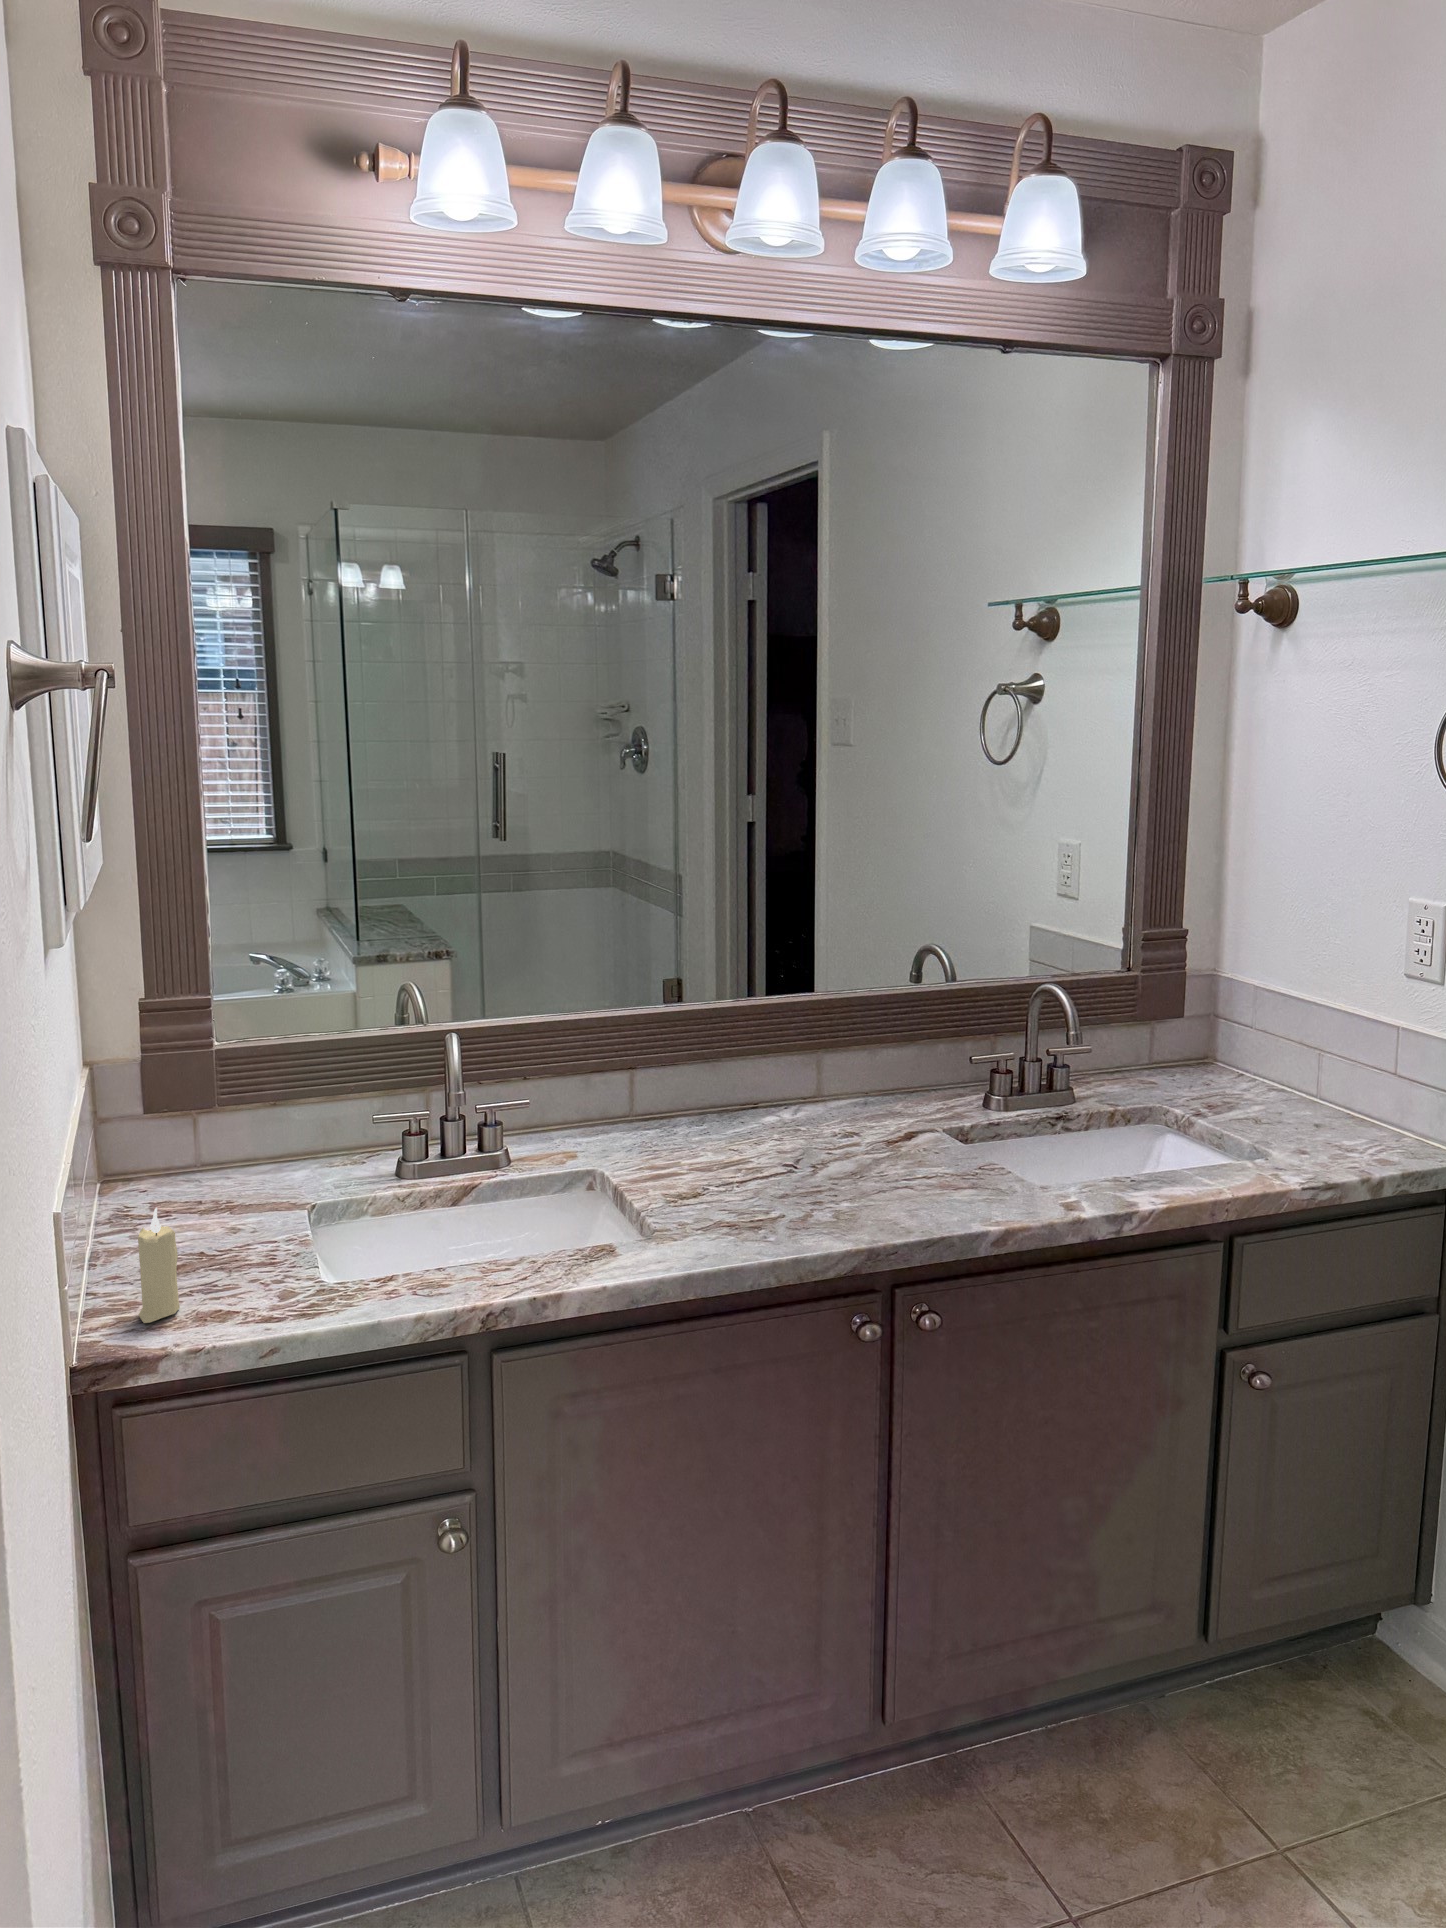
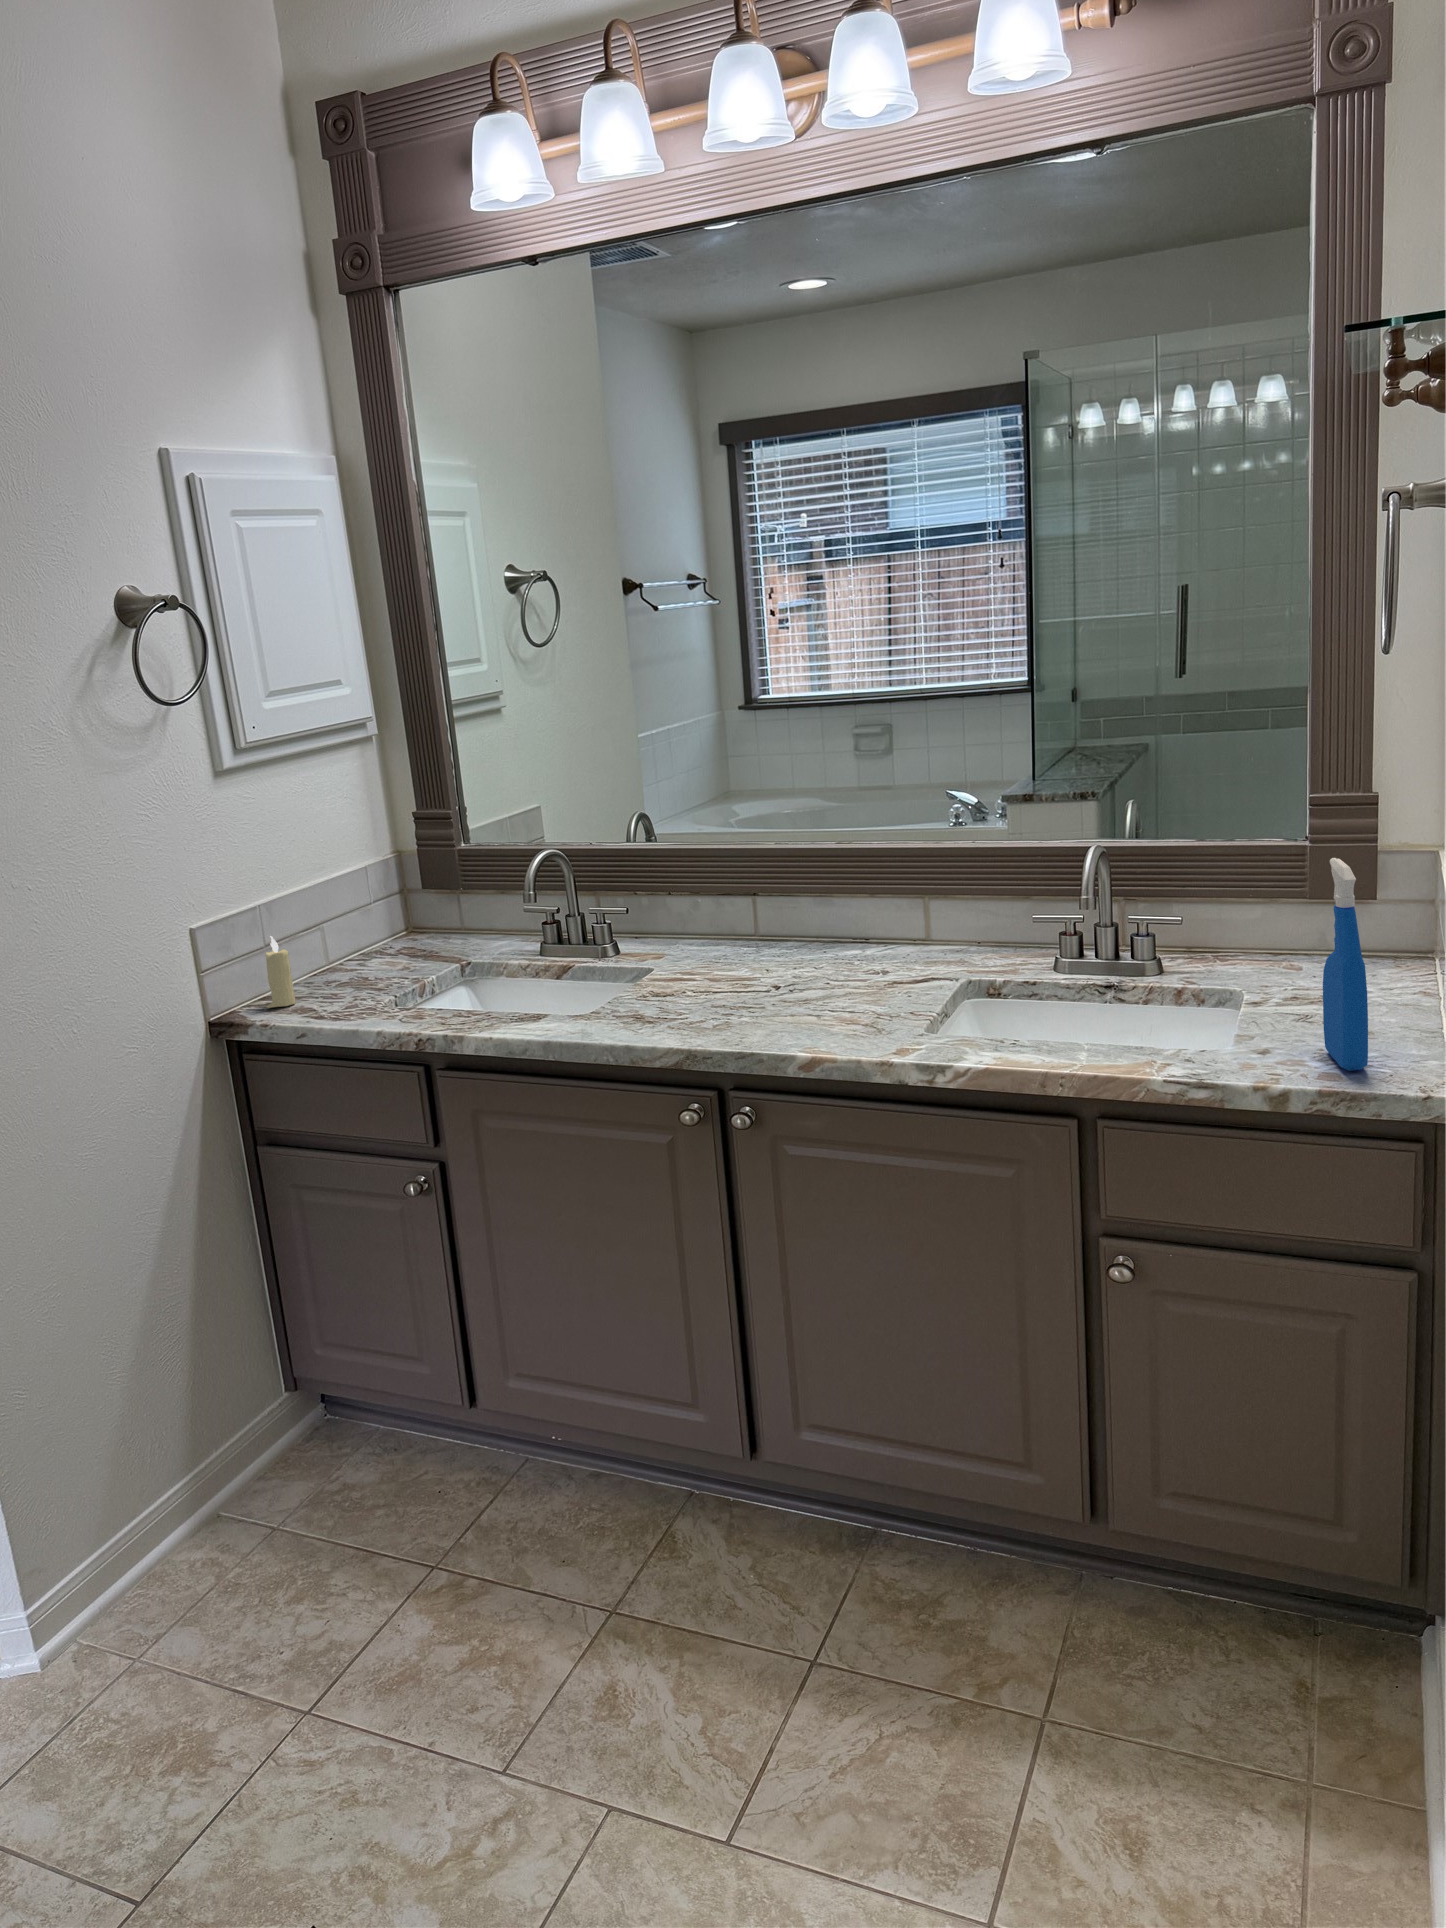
spray bottle: none [1338,980,1416,1154] -> present [1323,858,1368,1071]

